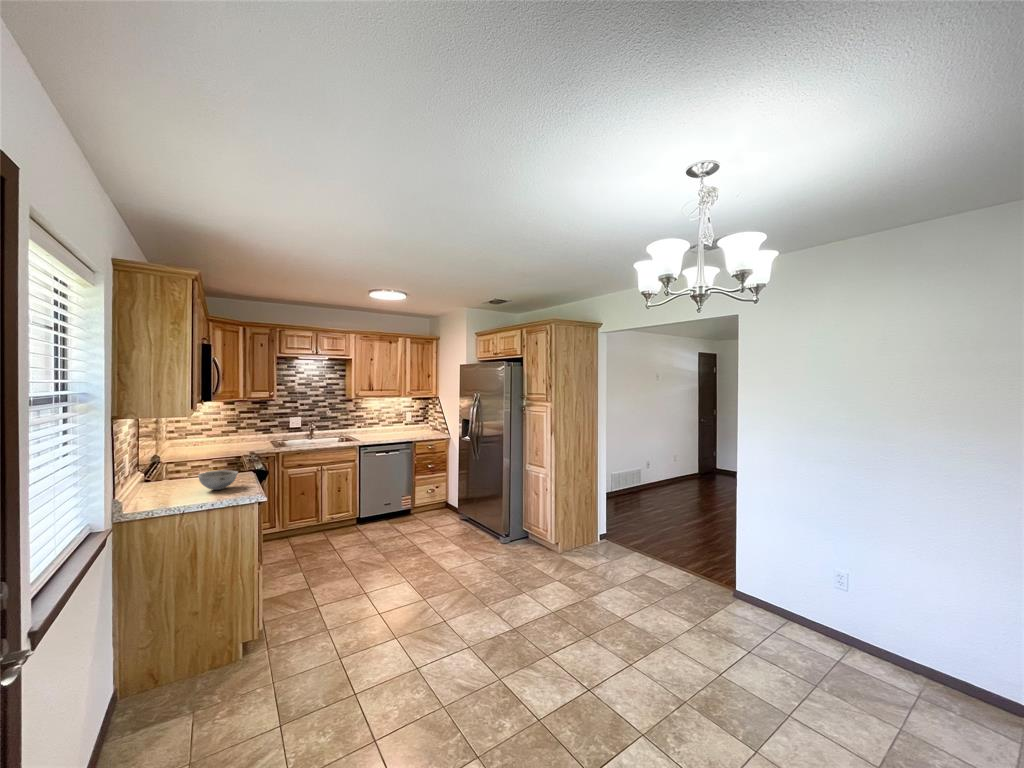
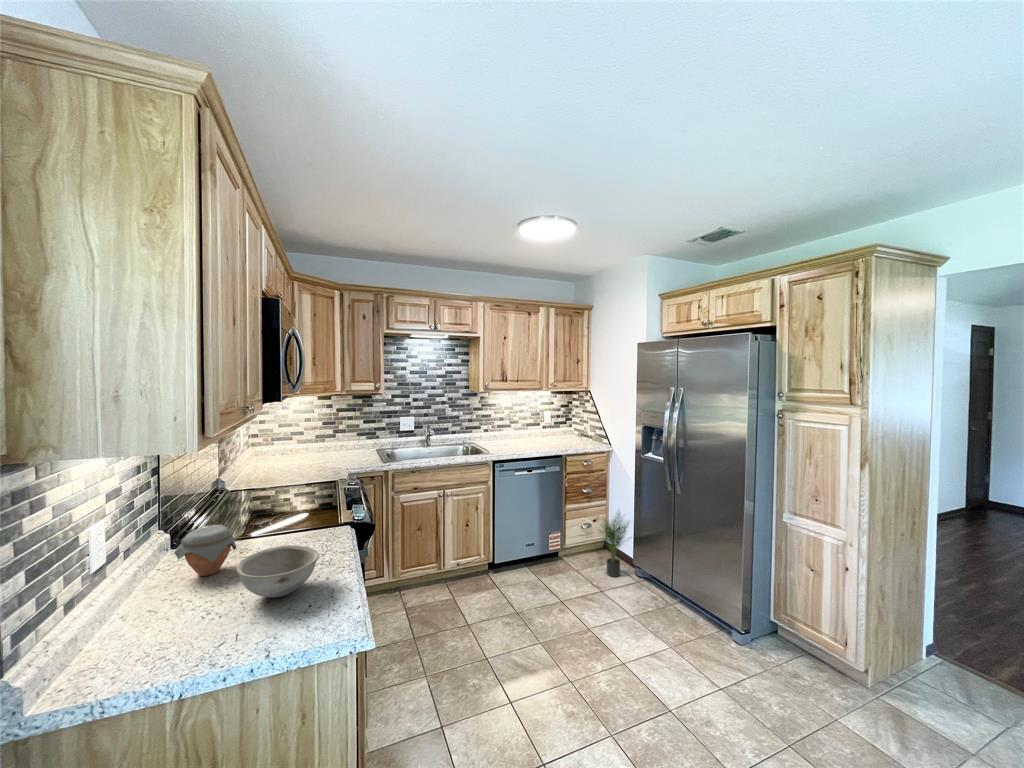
jar: none [158,464,190,488] -> present [175,525,236,576]
potted plant: none [432,475,459,521] -> present [600,513,629,577]

